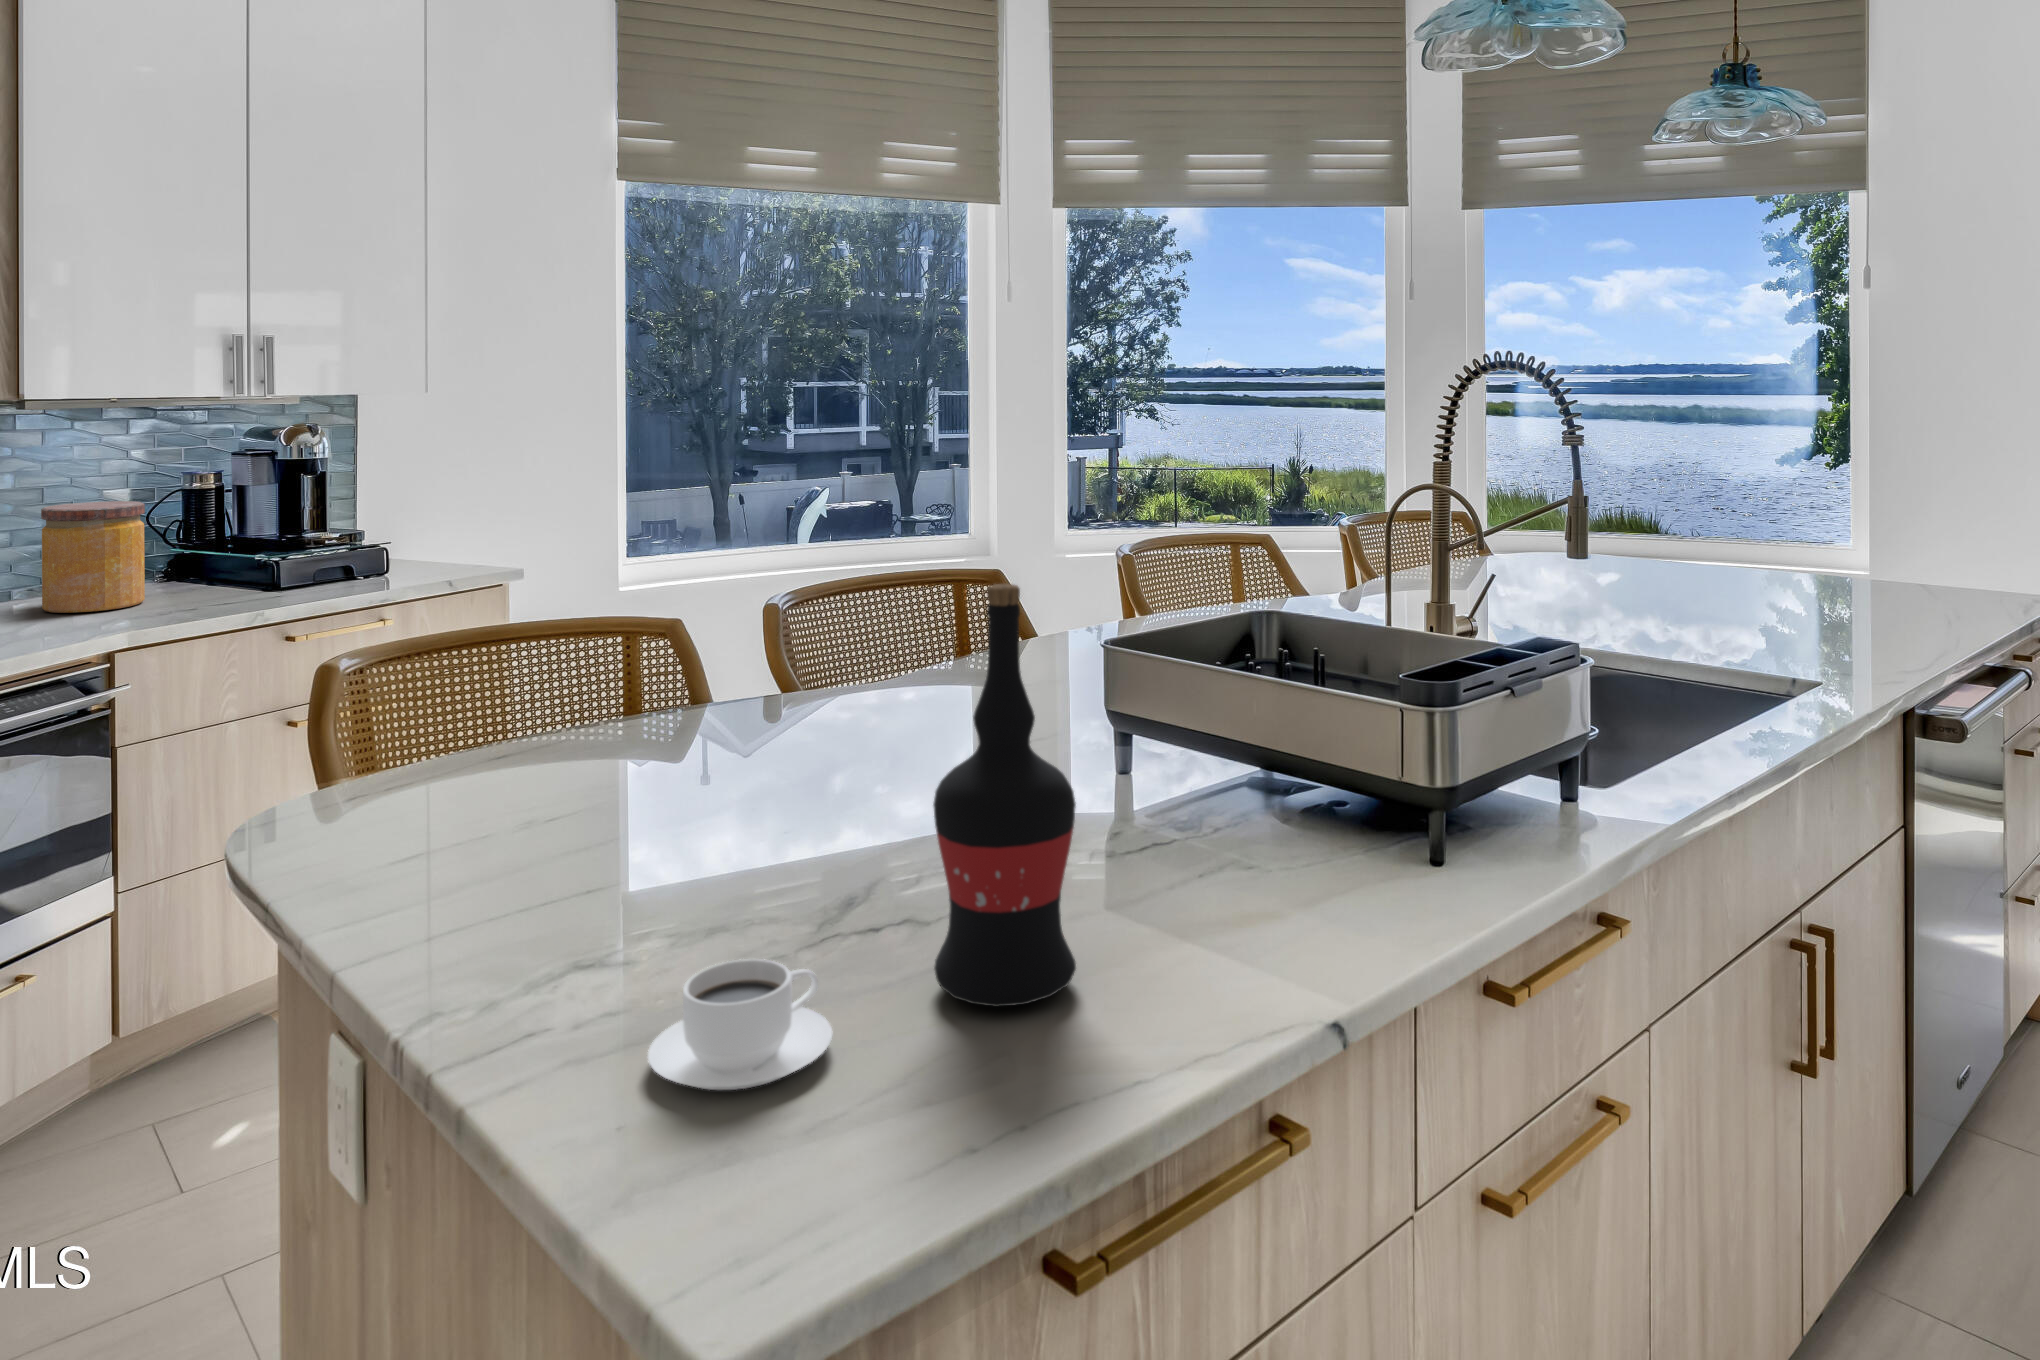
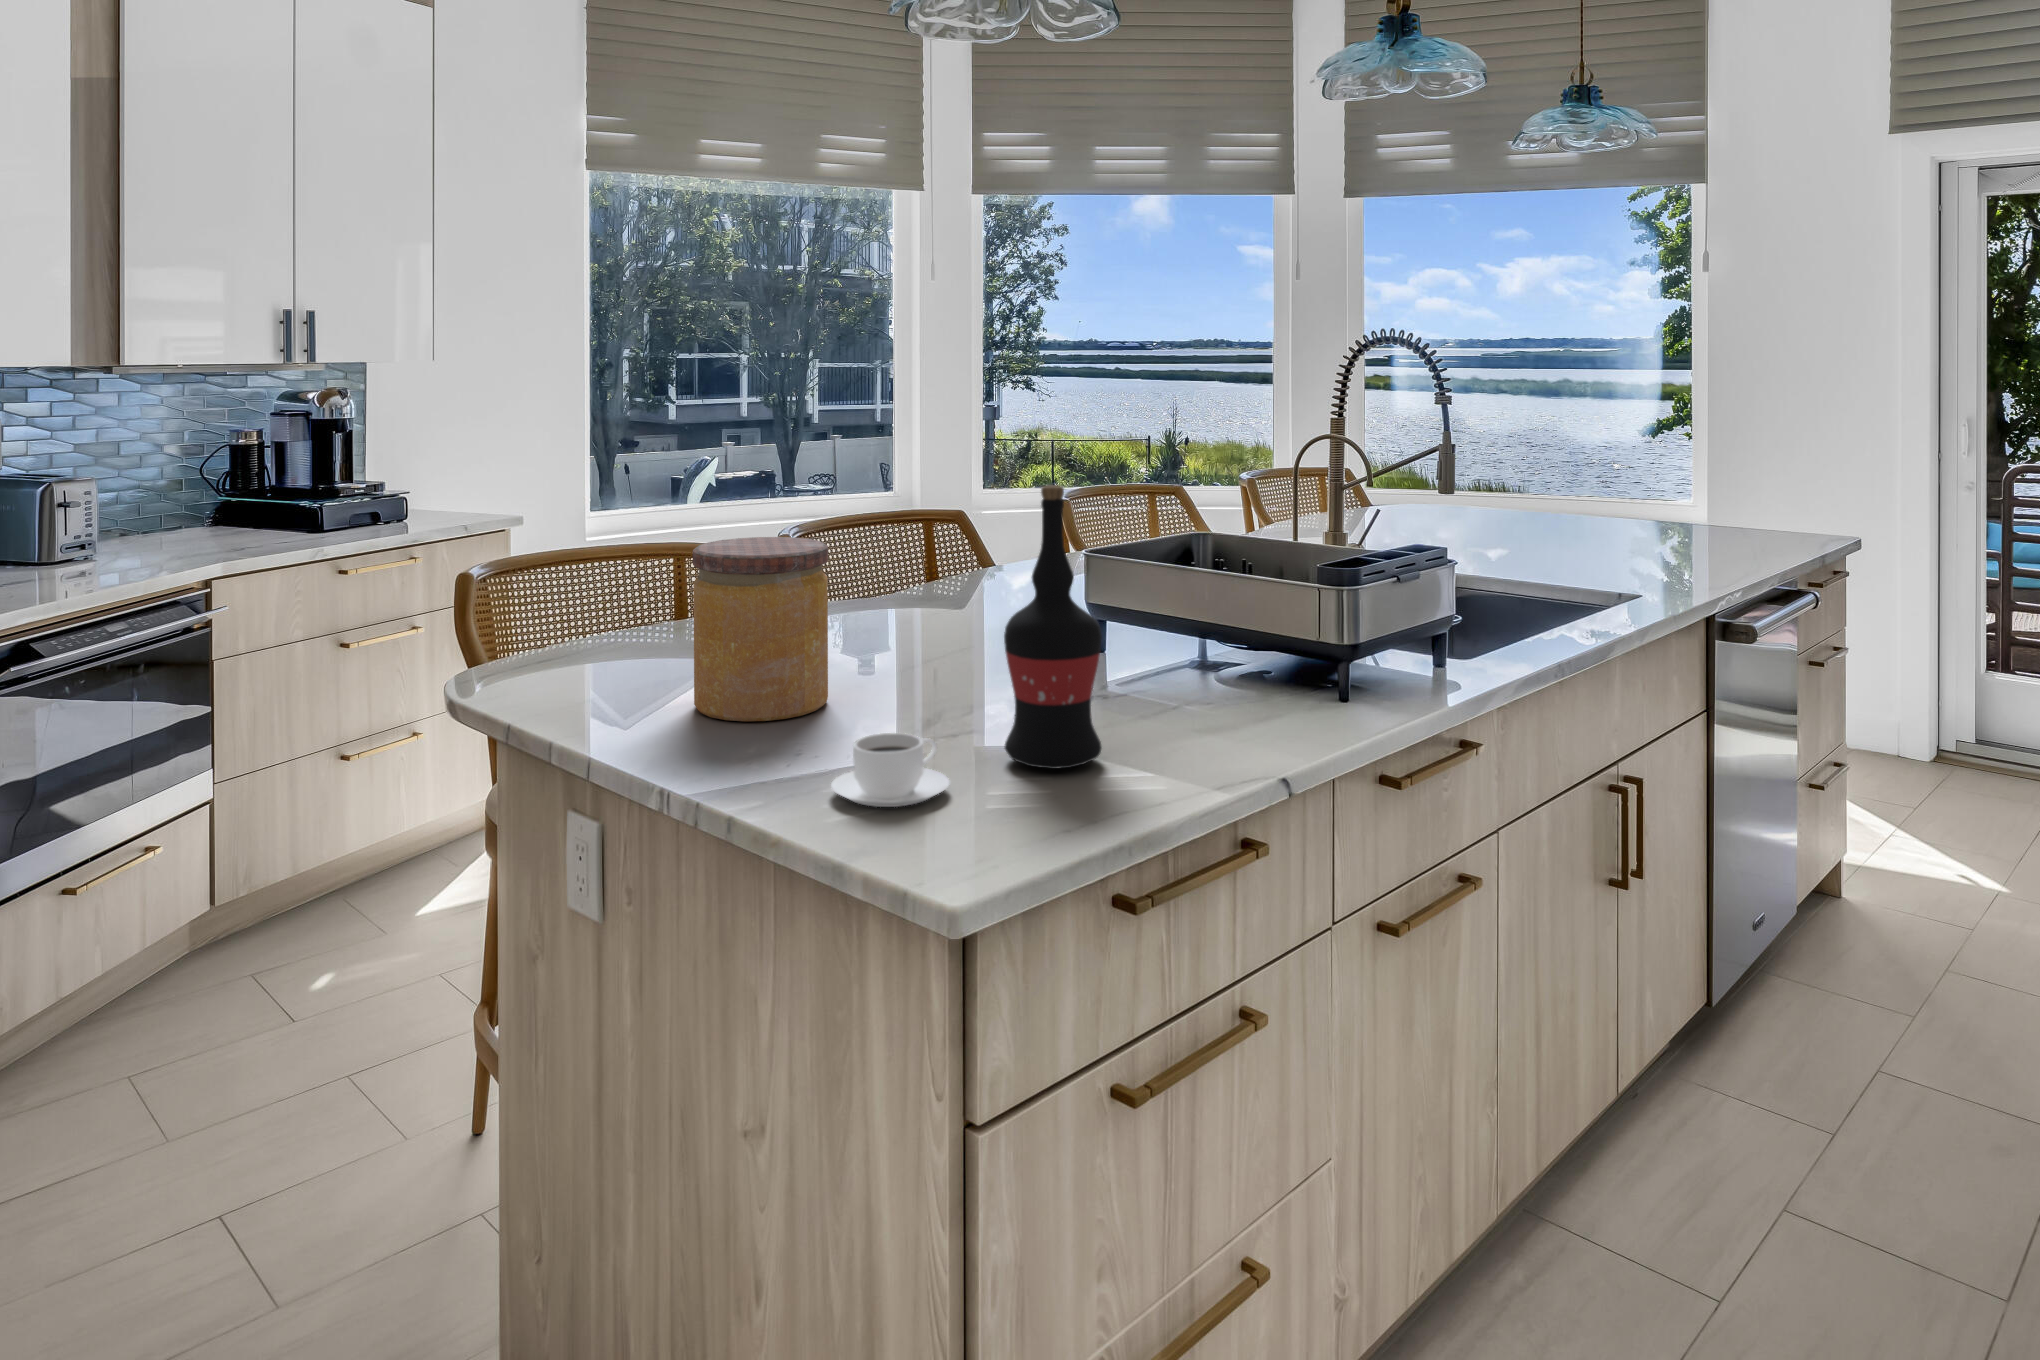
jar: present [41,501,145,613] -> present [693,537,828,721]

